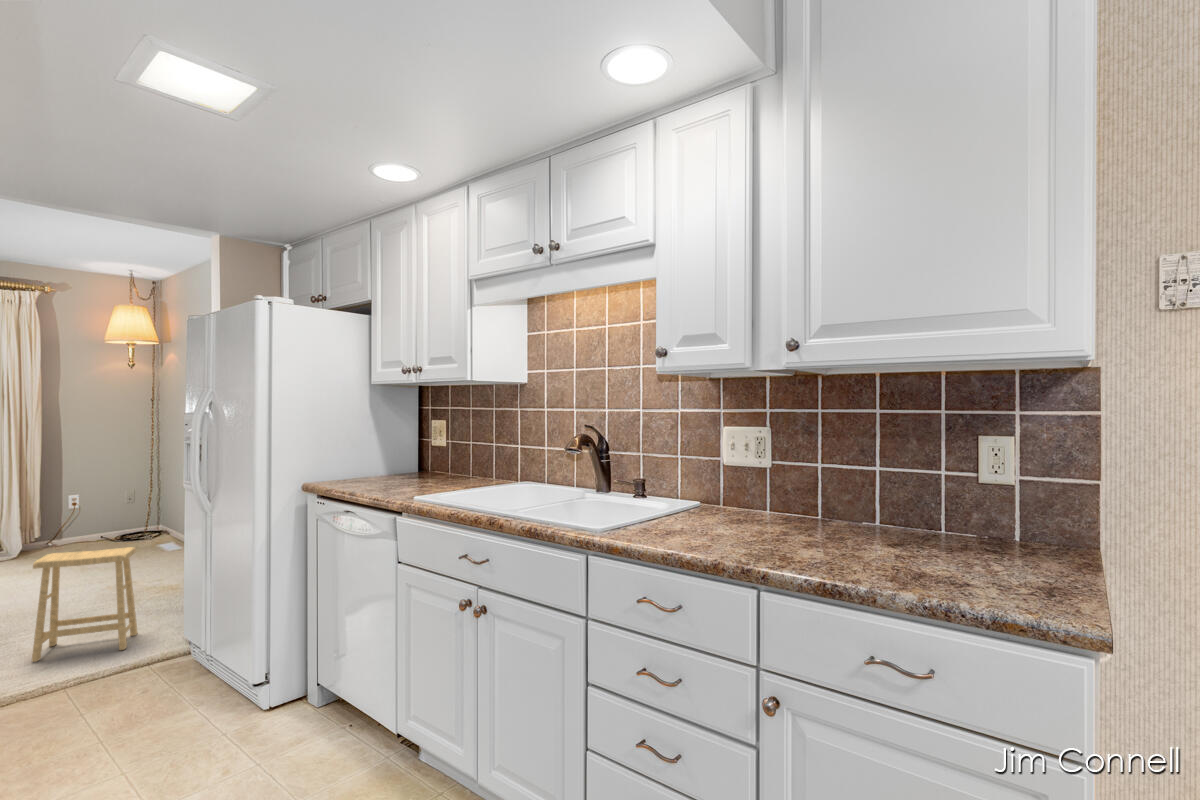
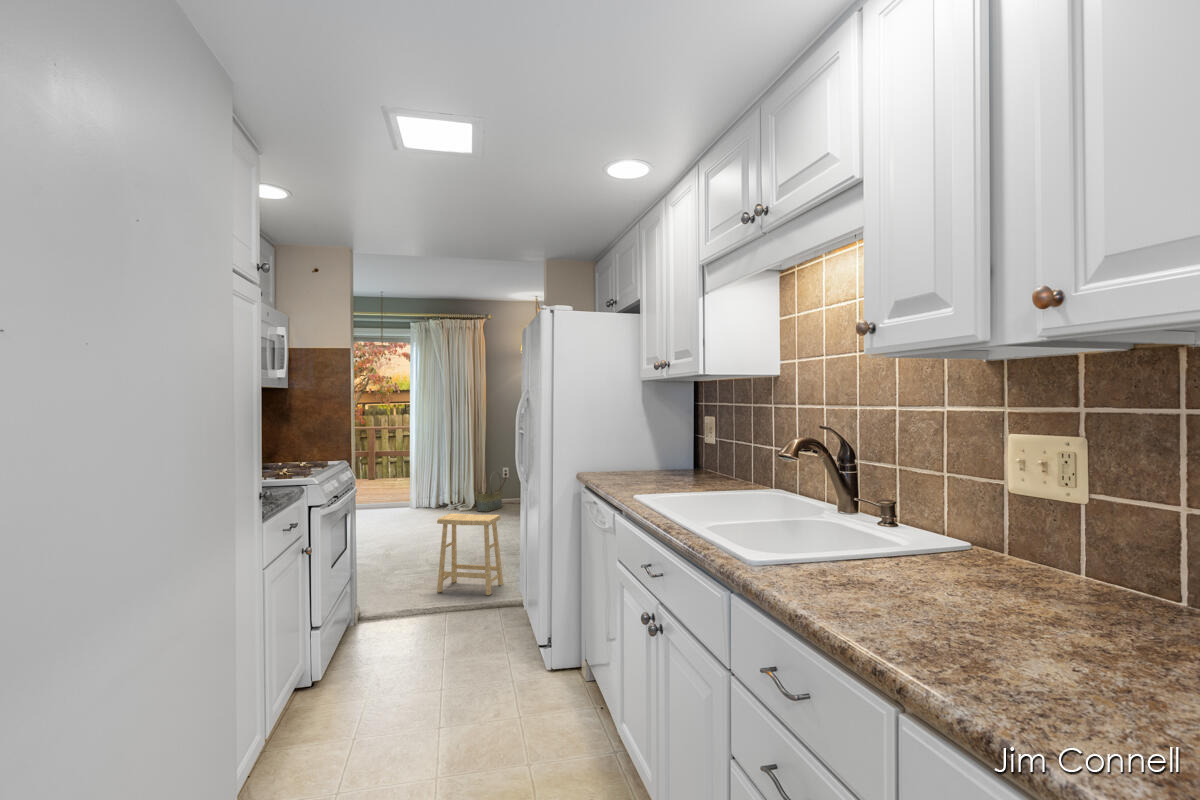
basket: none [29,499,73,555] -> present [476,489,502,512]

